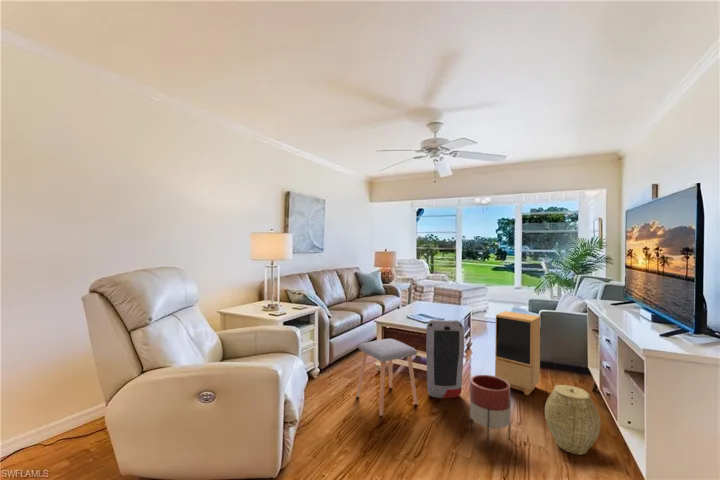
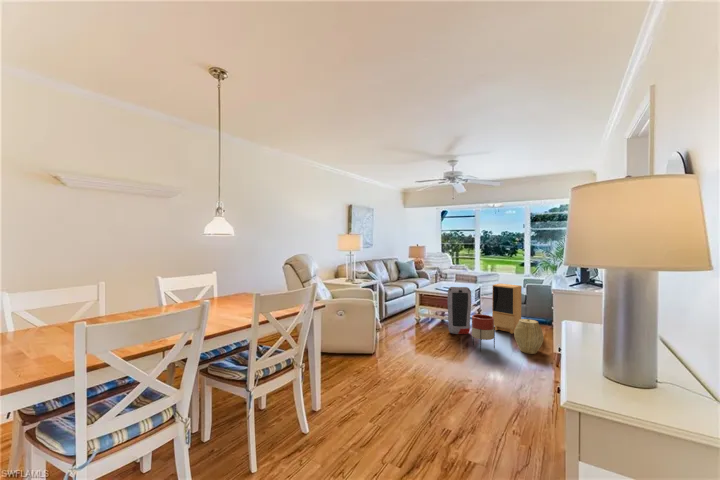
stool: present [356,339,418,417] -> none [405,299,442,340]

